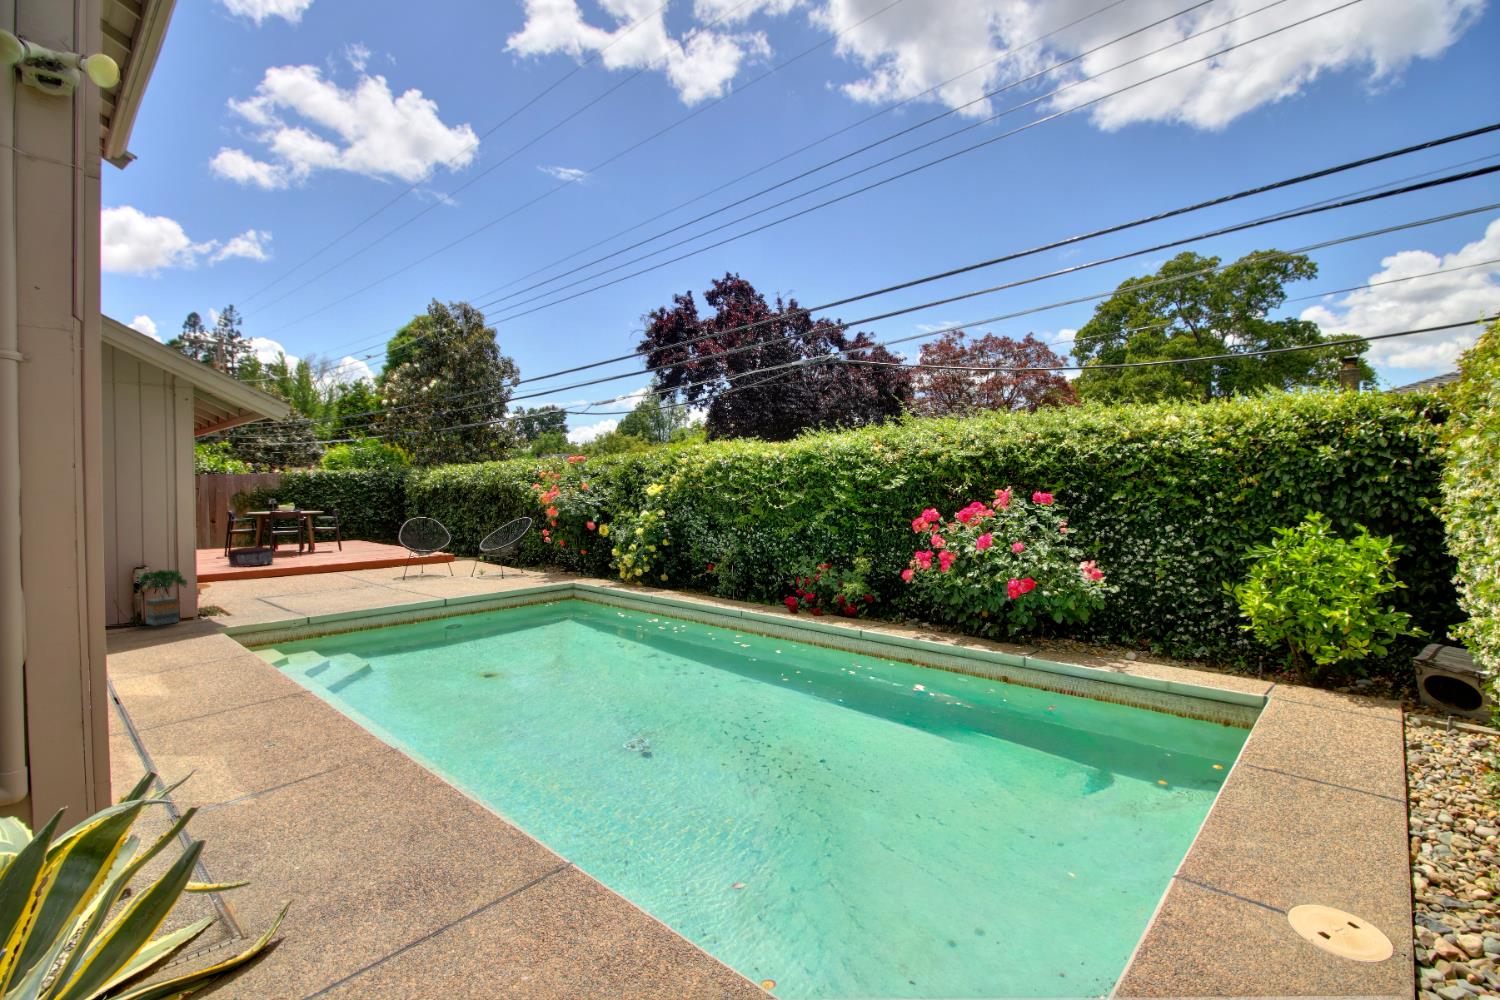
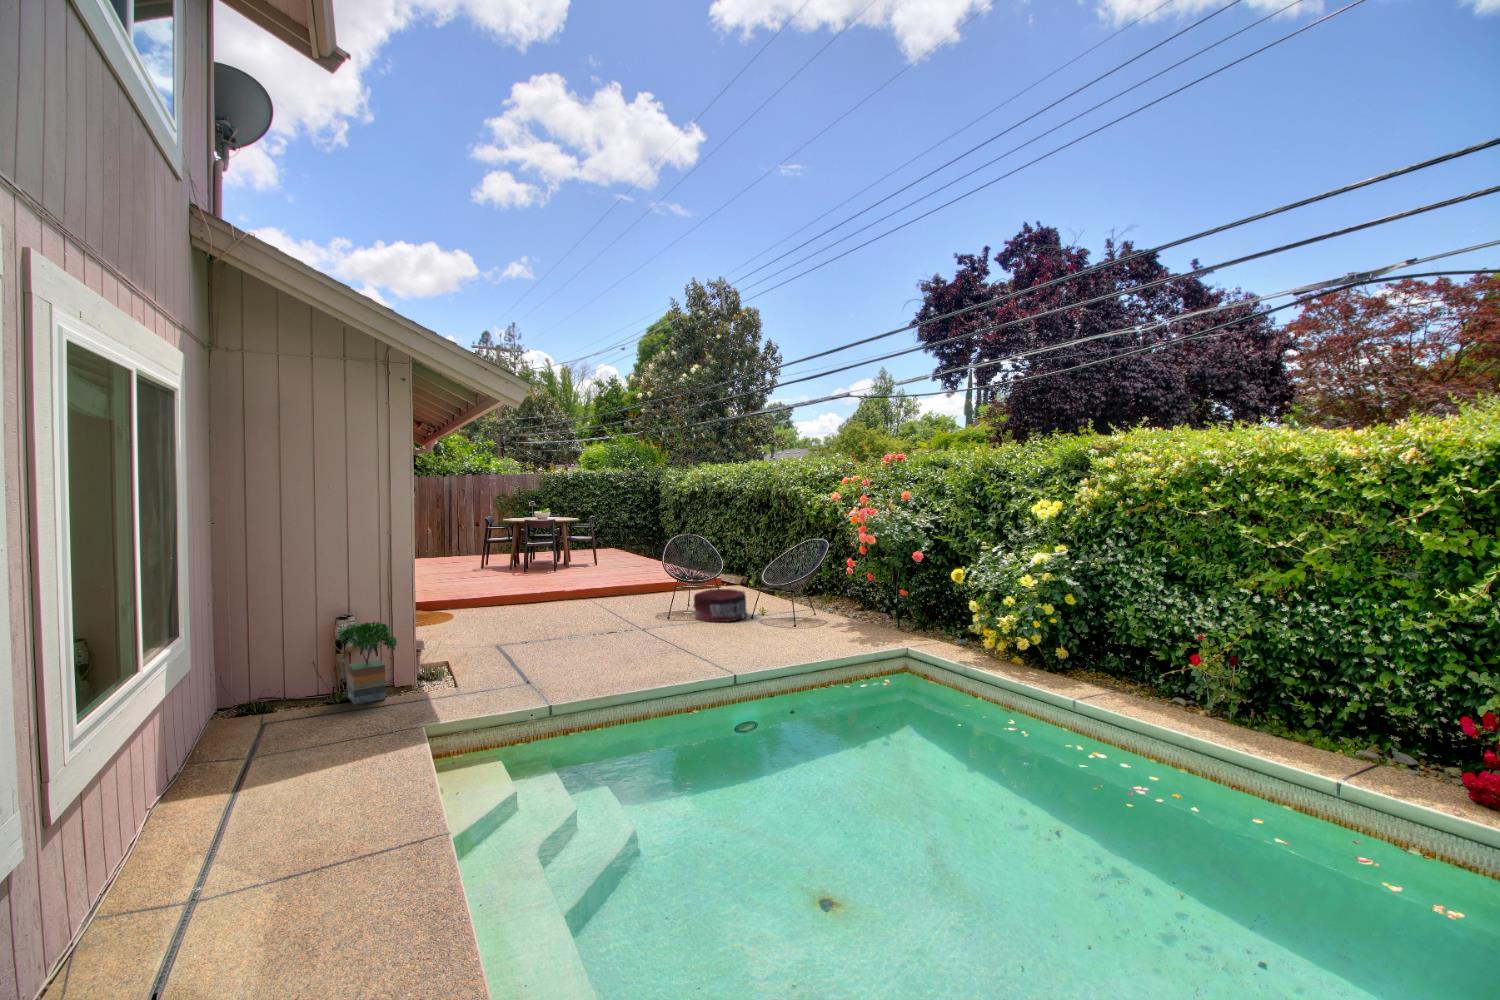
pouf: present [228,546,273,567] -> present [694,589,747,622]

